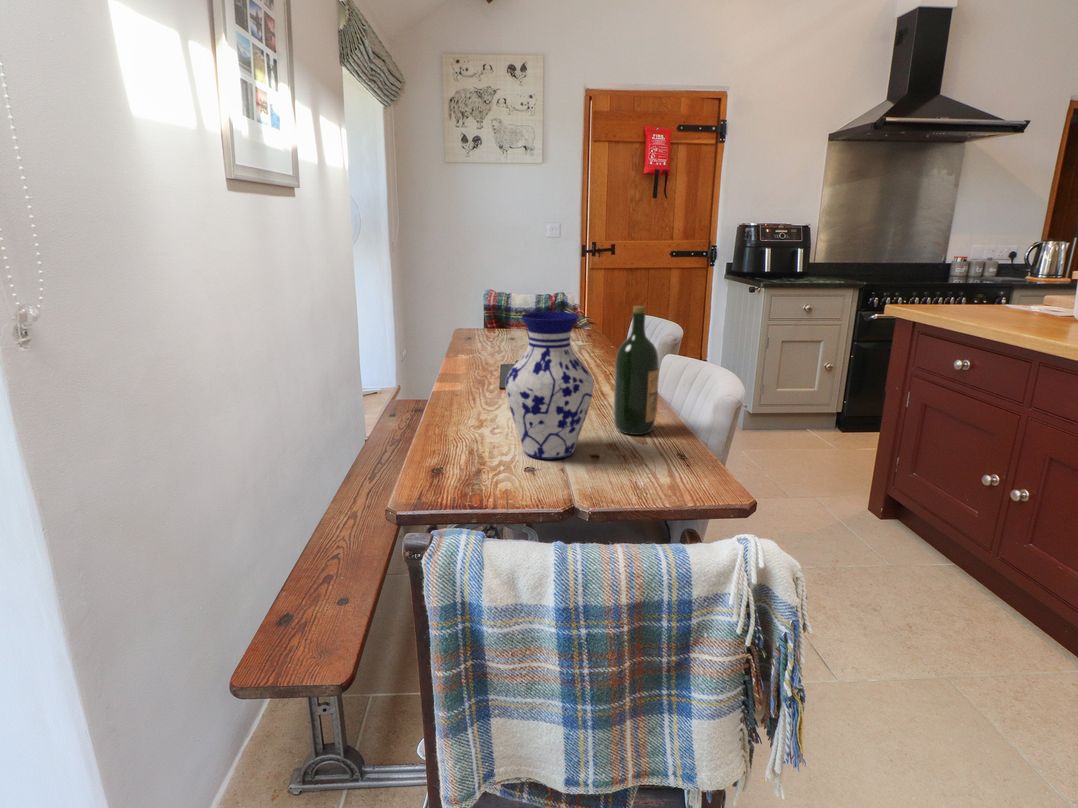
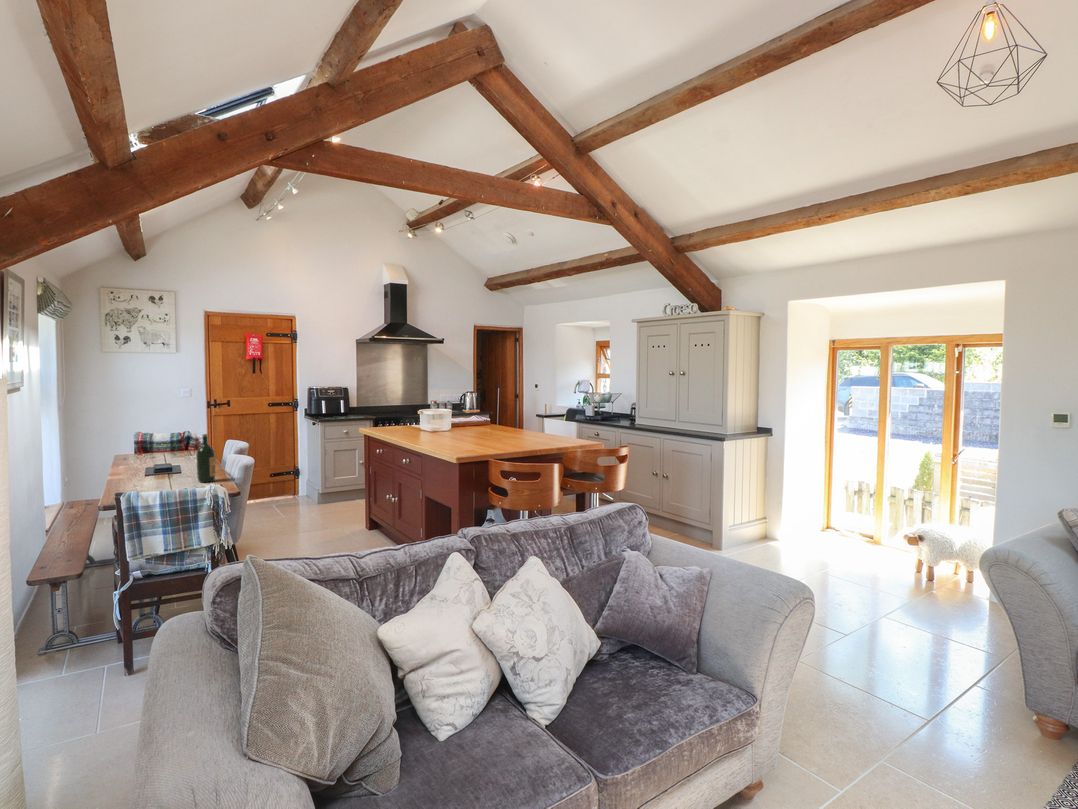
vase: present [505,312,594,460] -> none [147,438,184,491]

